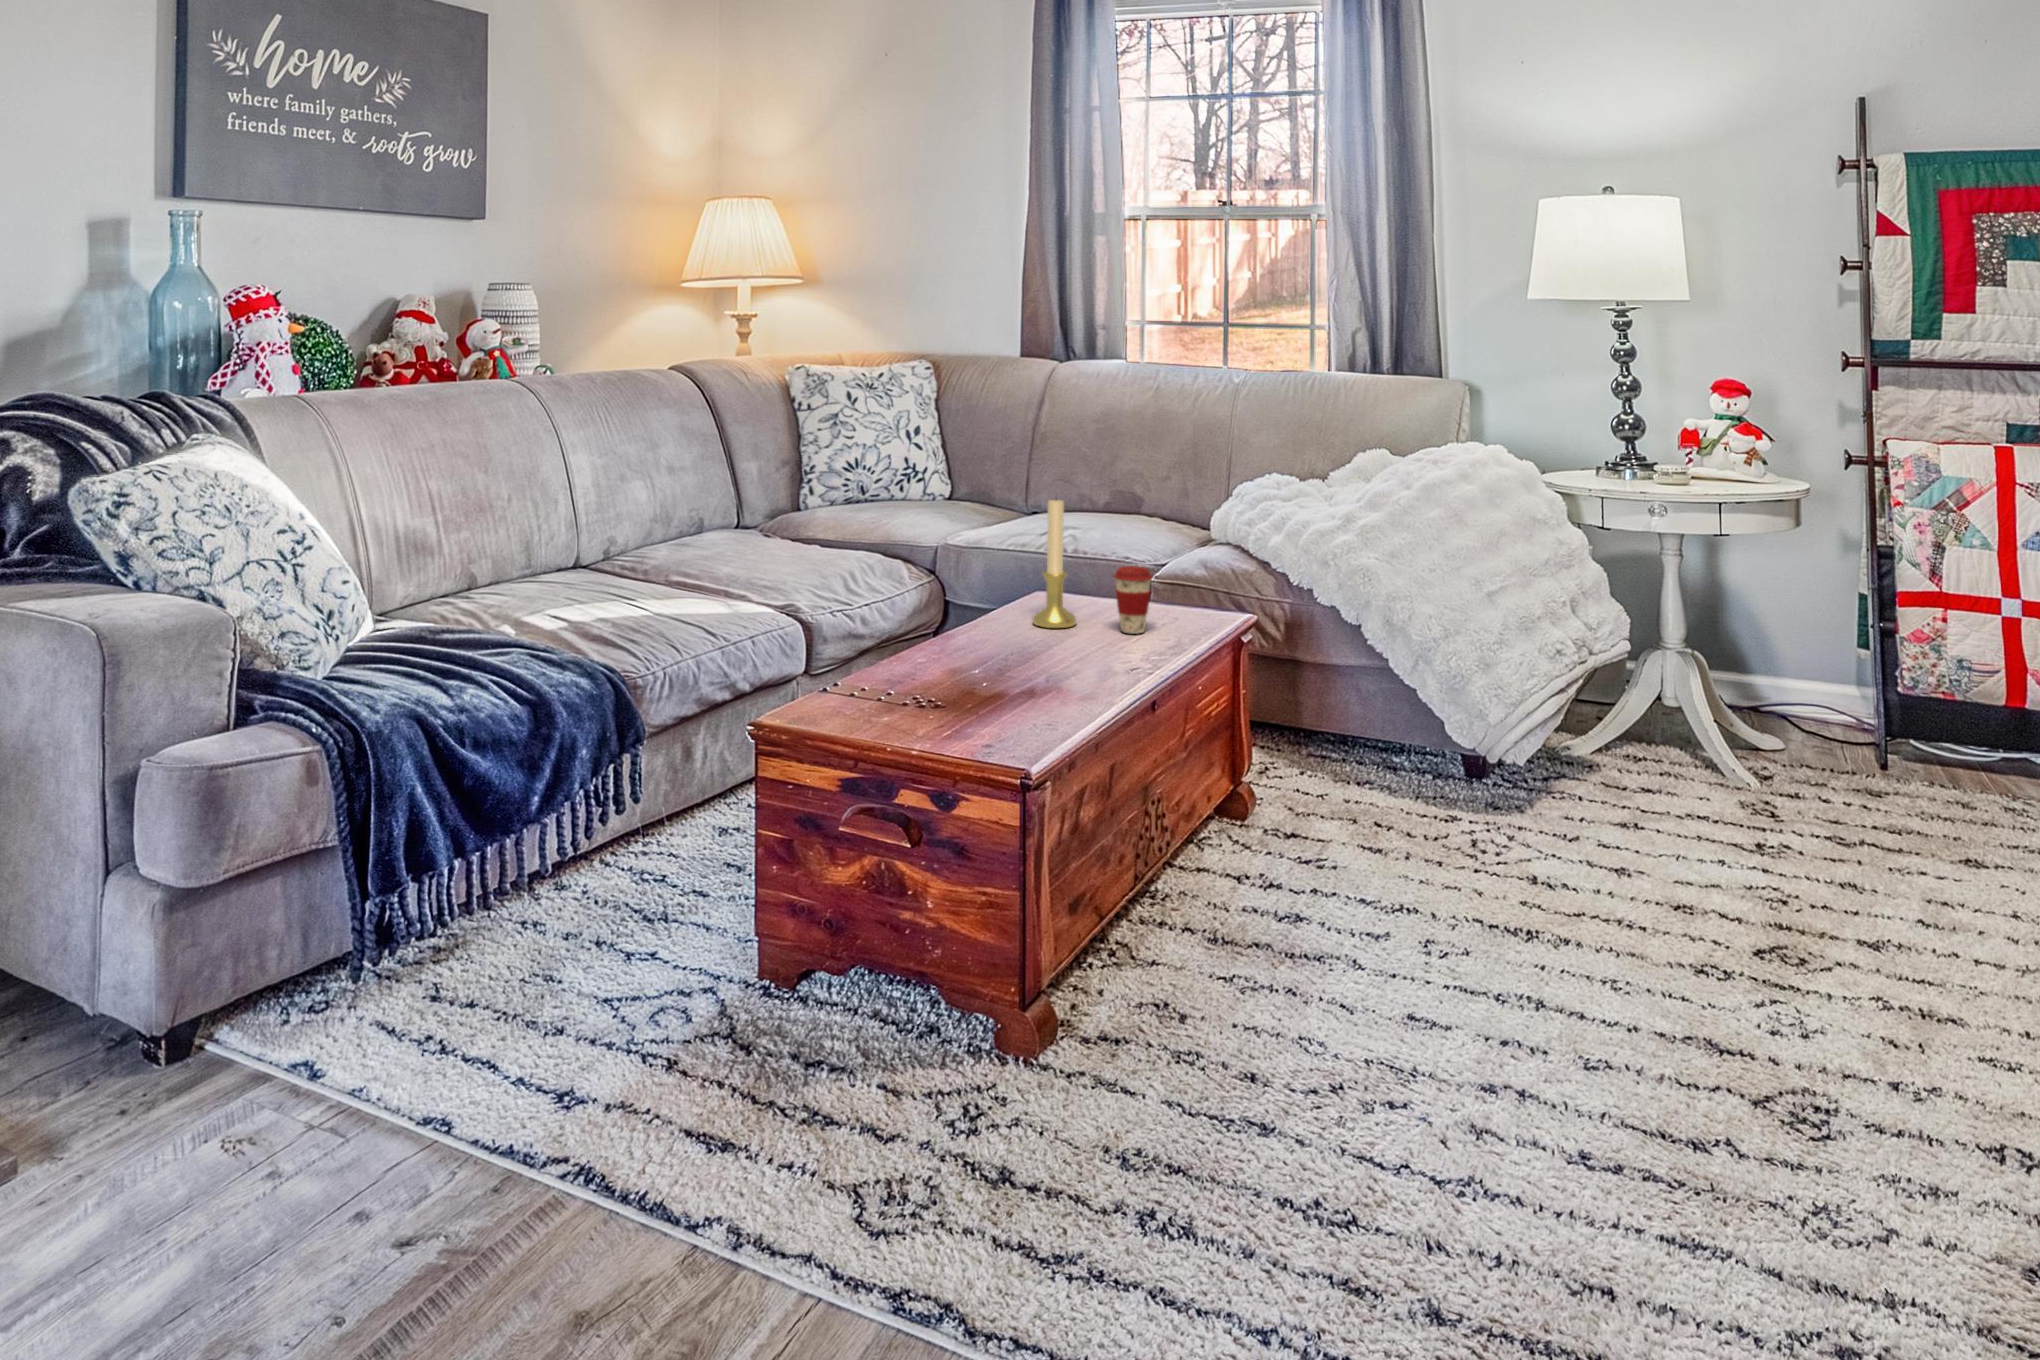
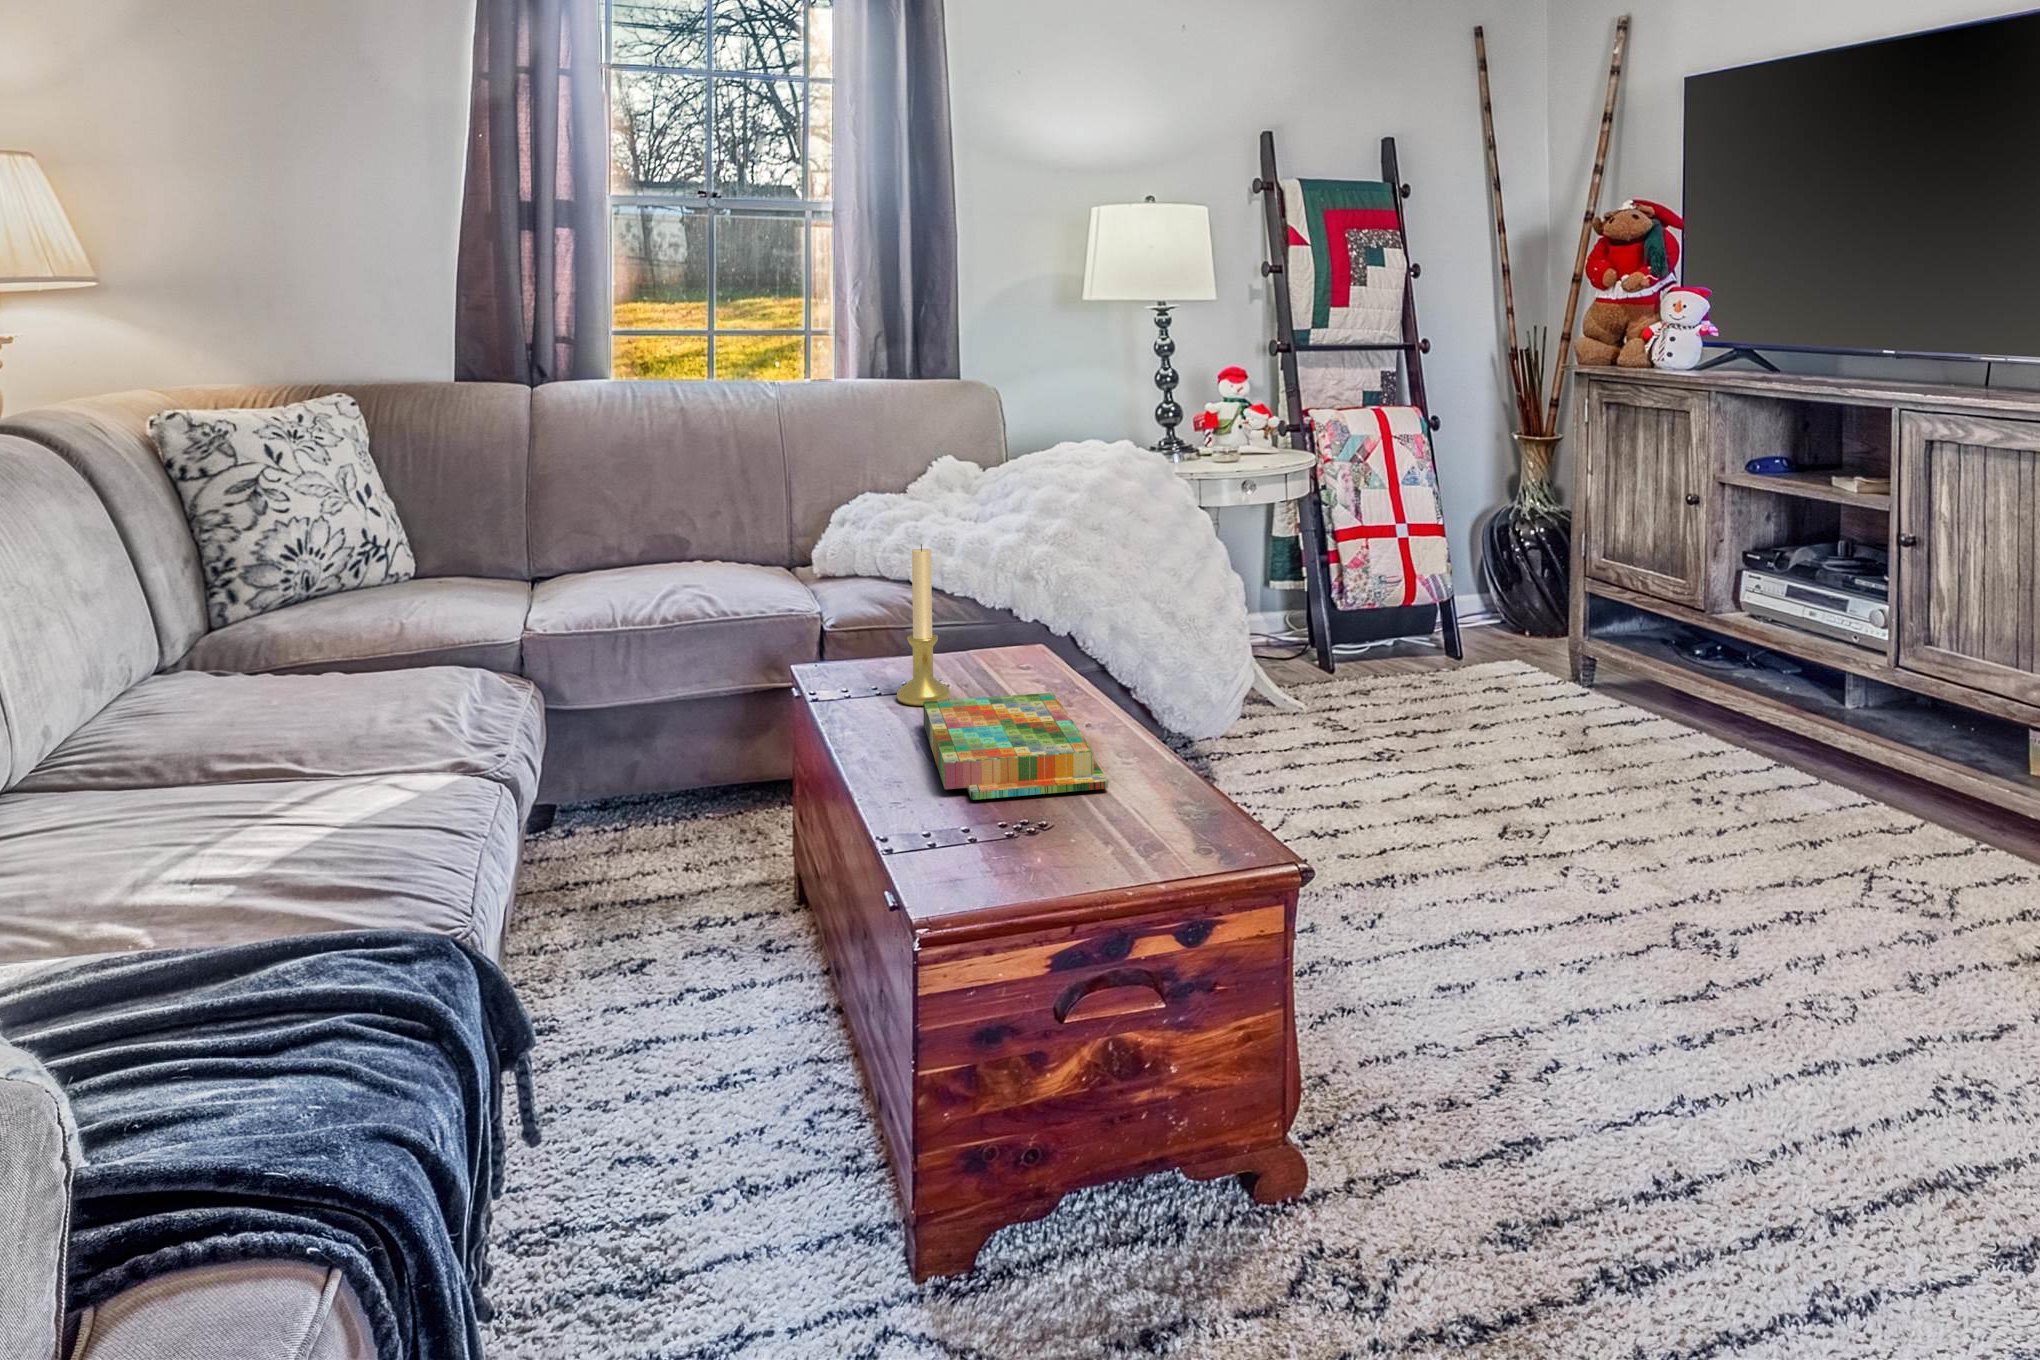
coffee cup: present [1114,566,1152,634] -> none [992,612,1037,691]
board game: none [920,618,1119,697] -> present [923,693,1108,800]

